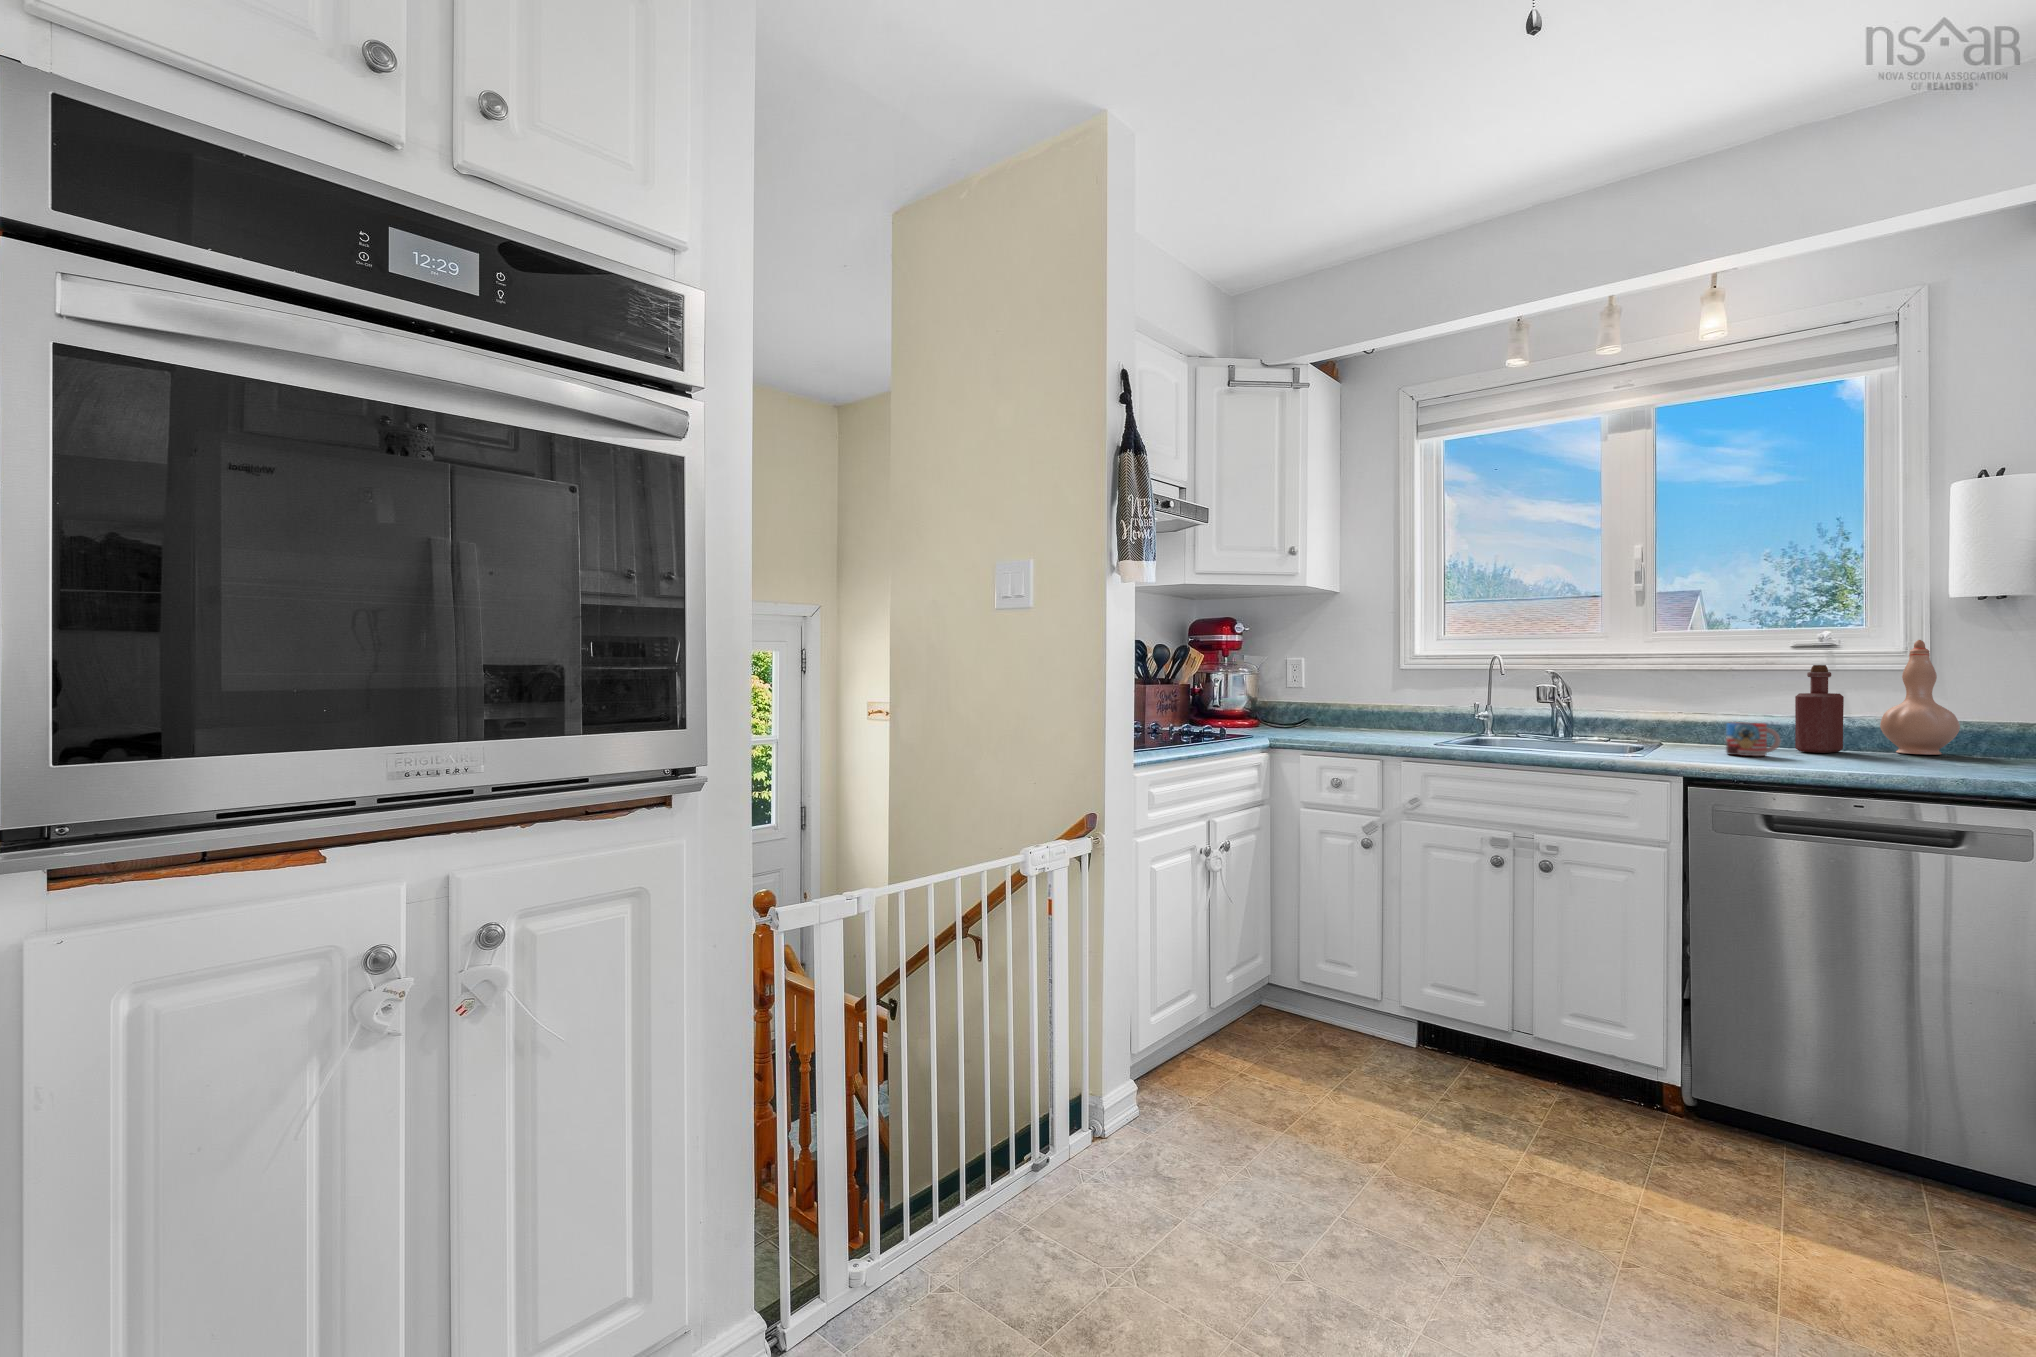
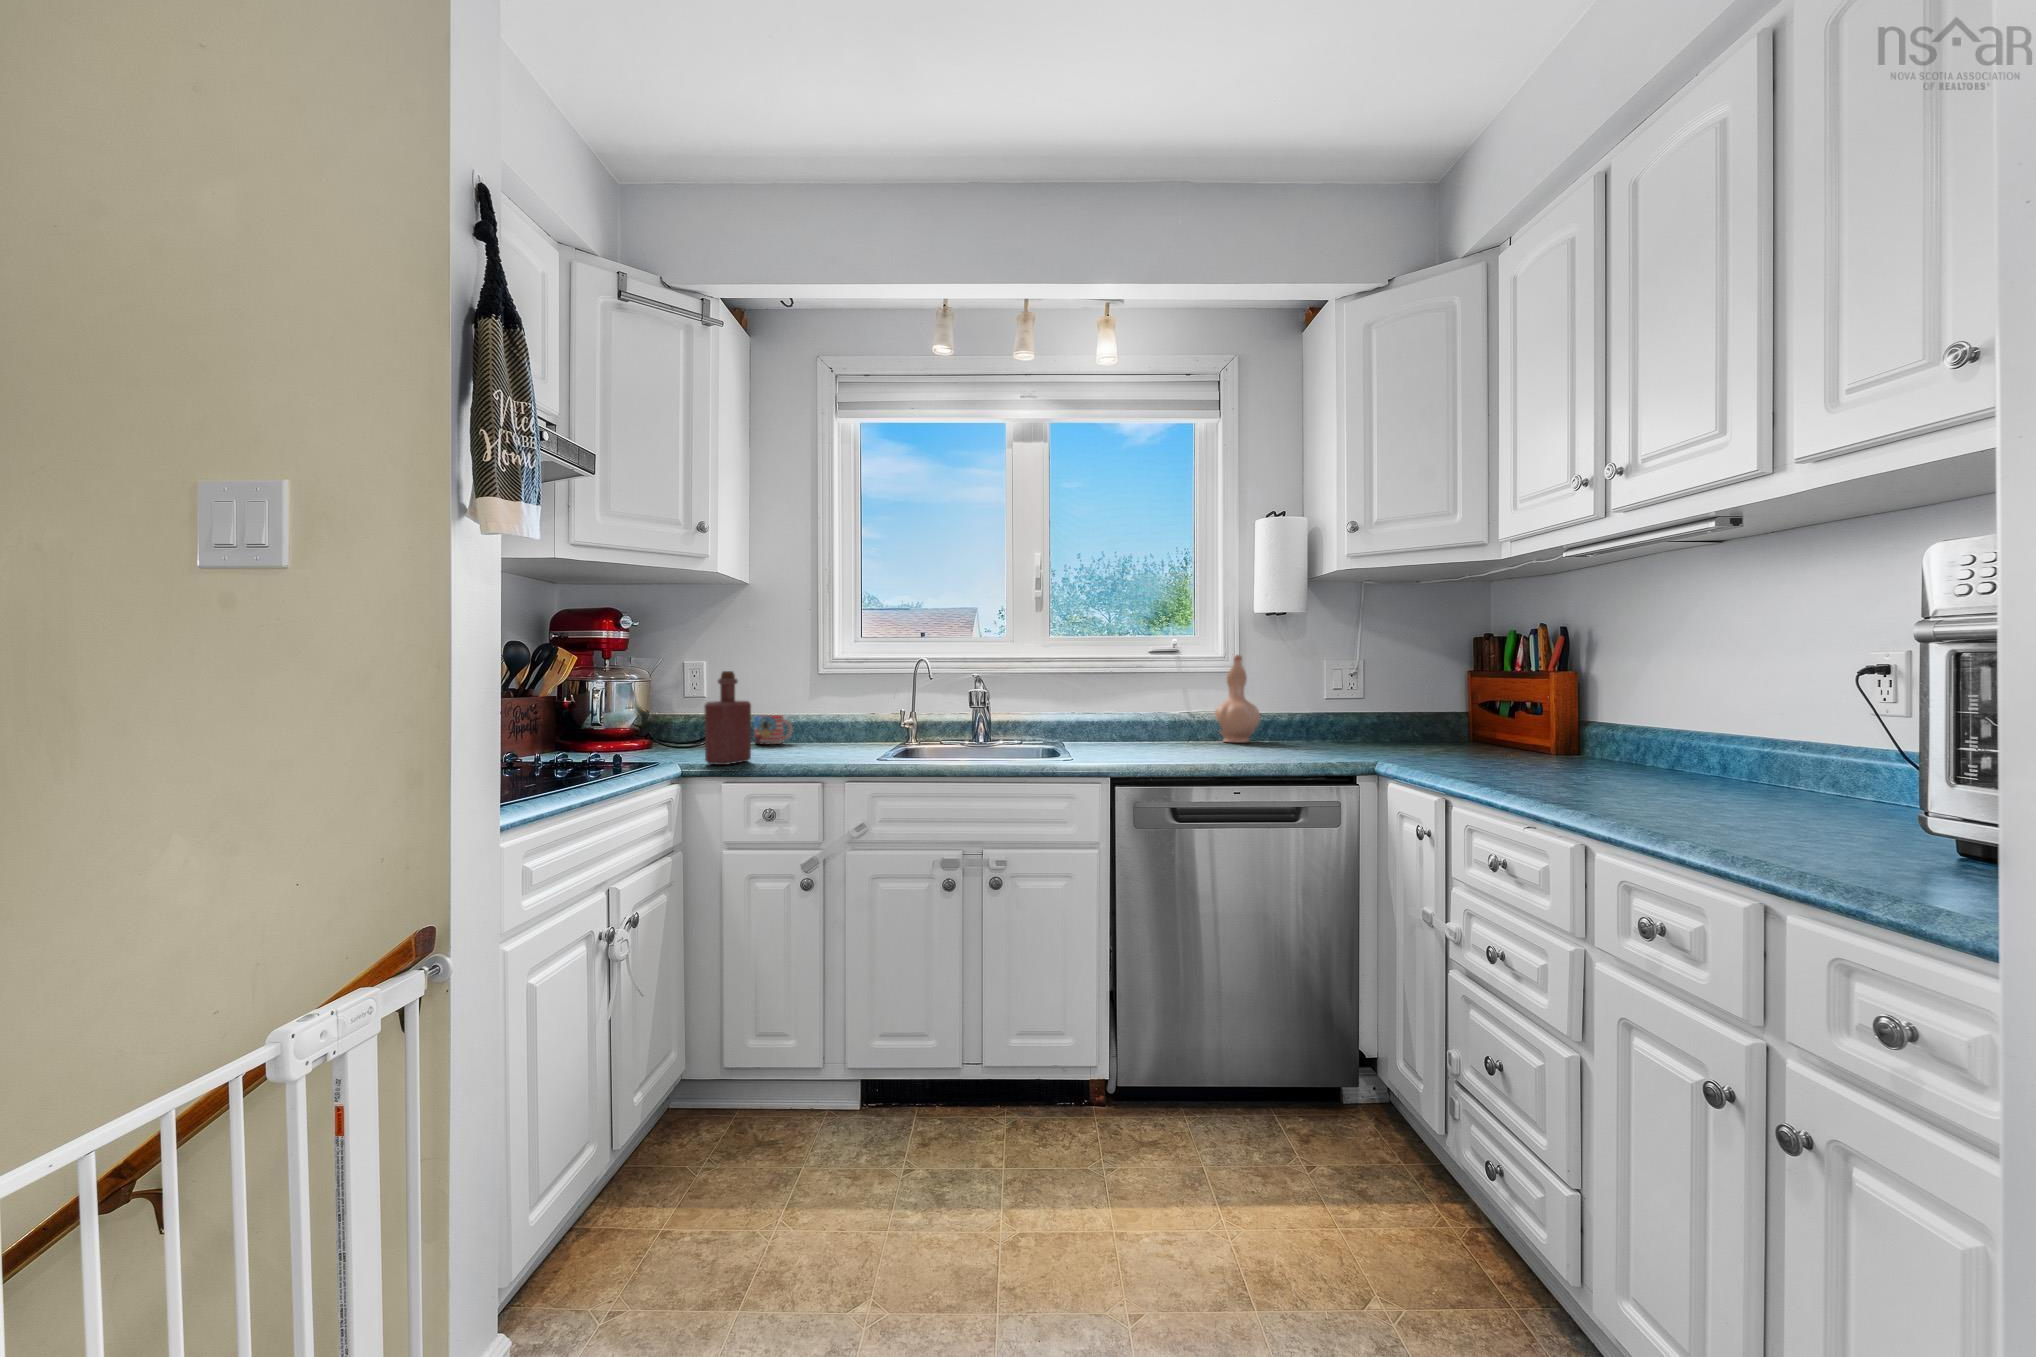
bottle: present [1795,665,1844,753] -> present [705,671,751,765]
mug: present [1726,722,1780,756] -> present [754,715,793,744]

